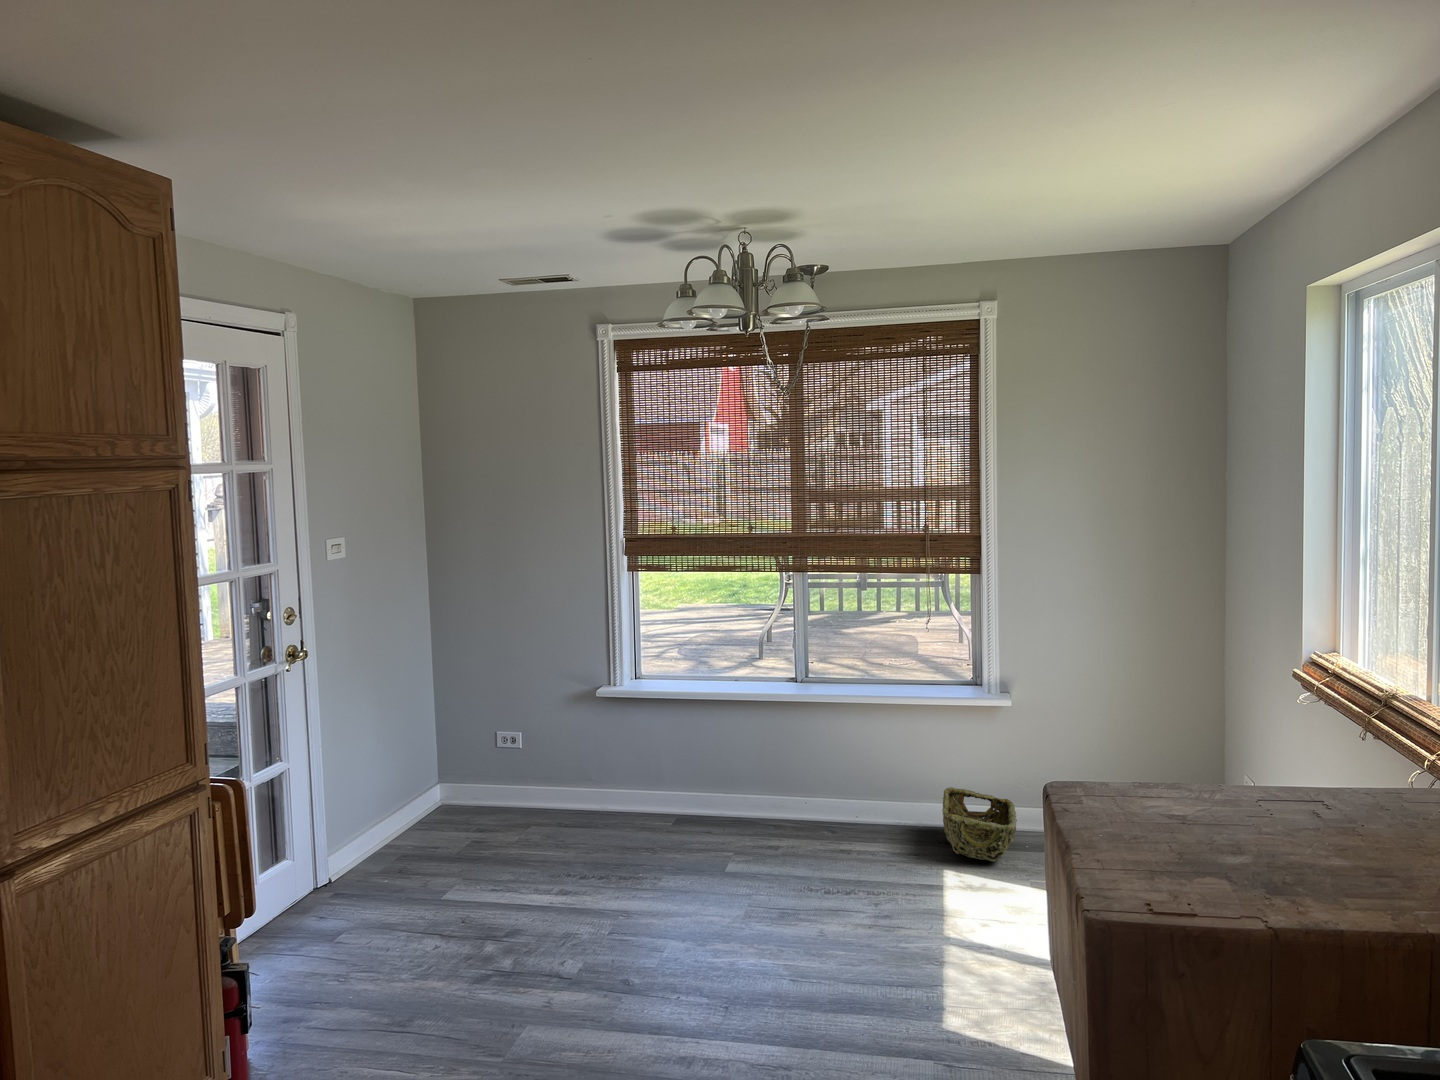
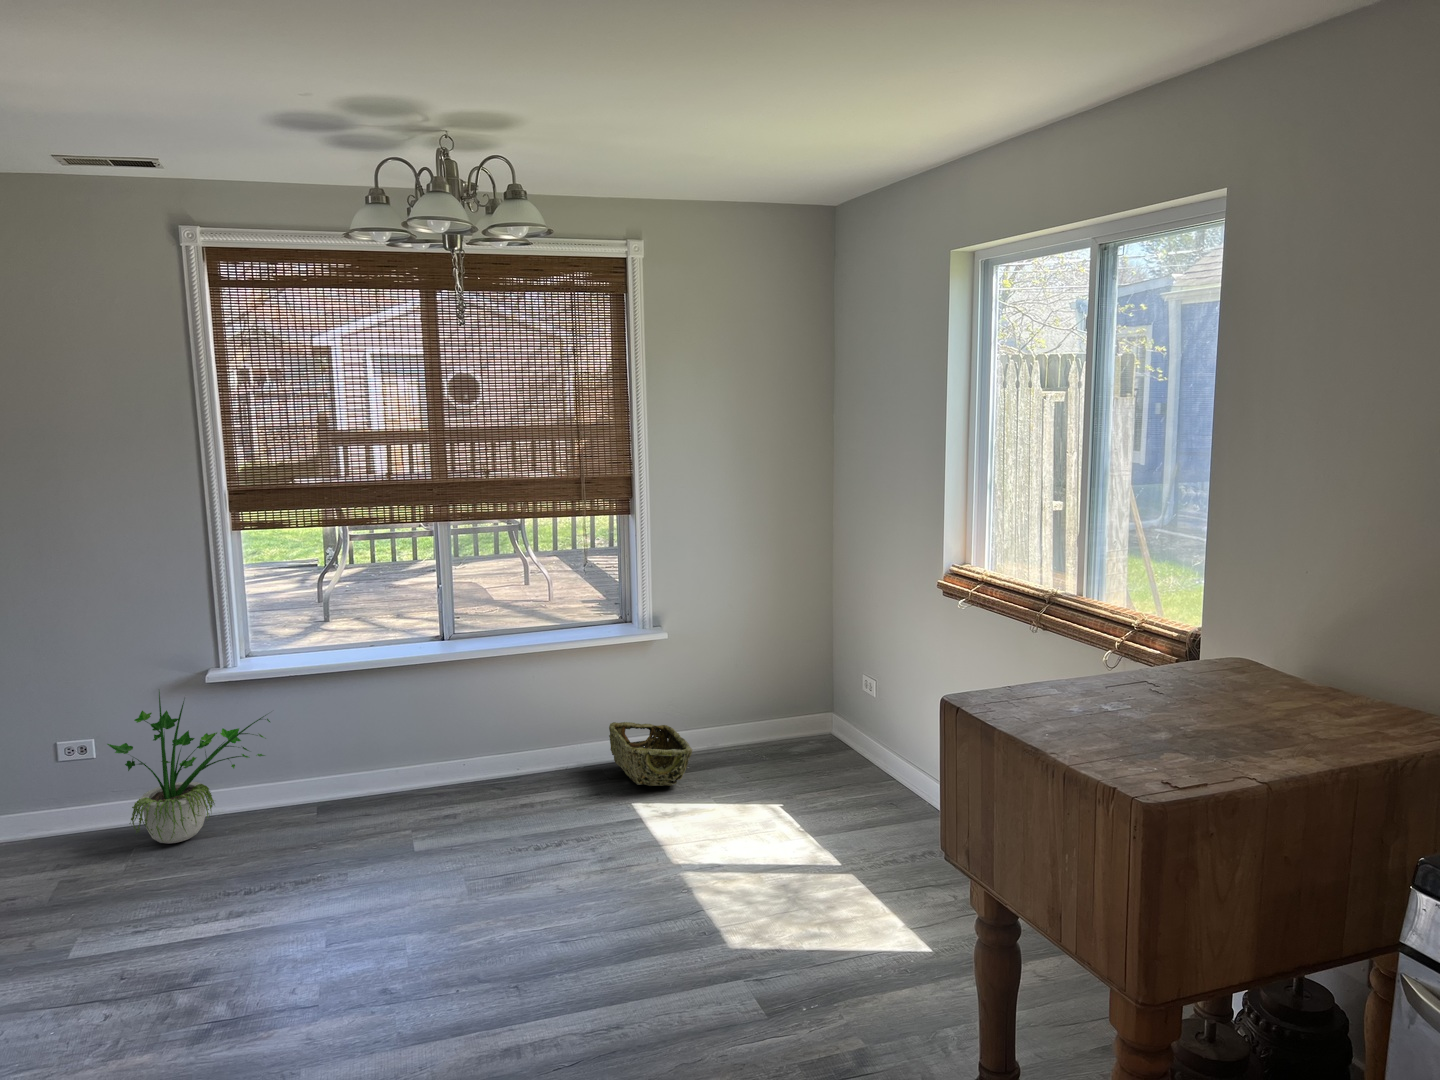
potted plant: none [523,689,643,825] -> present [107,692,270,844]

